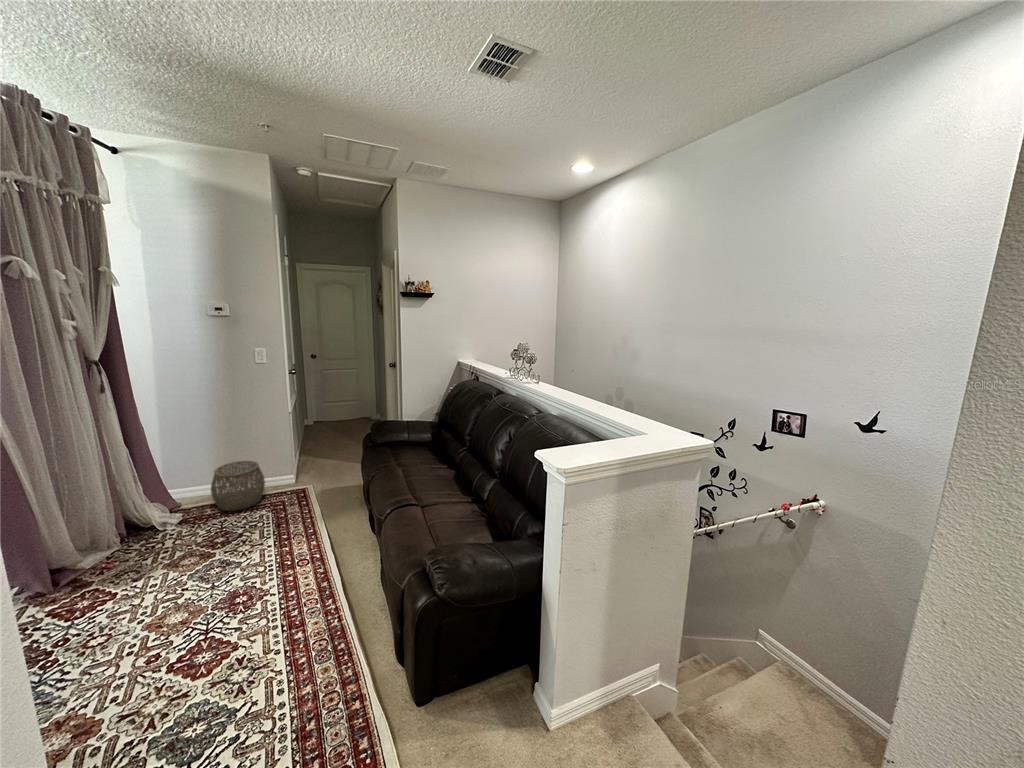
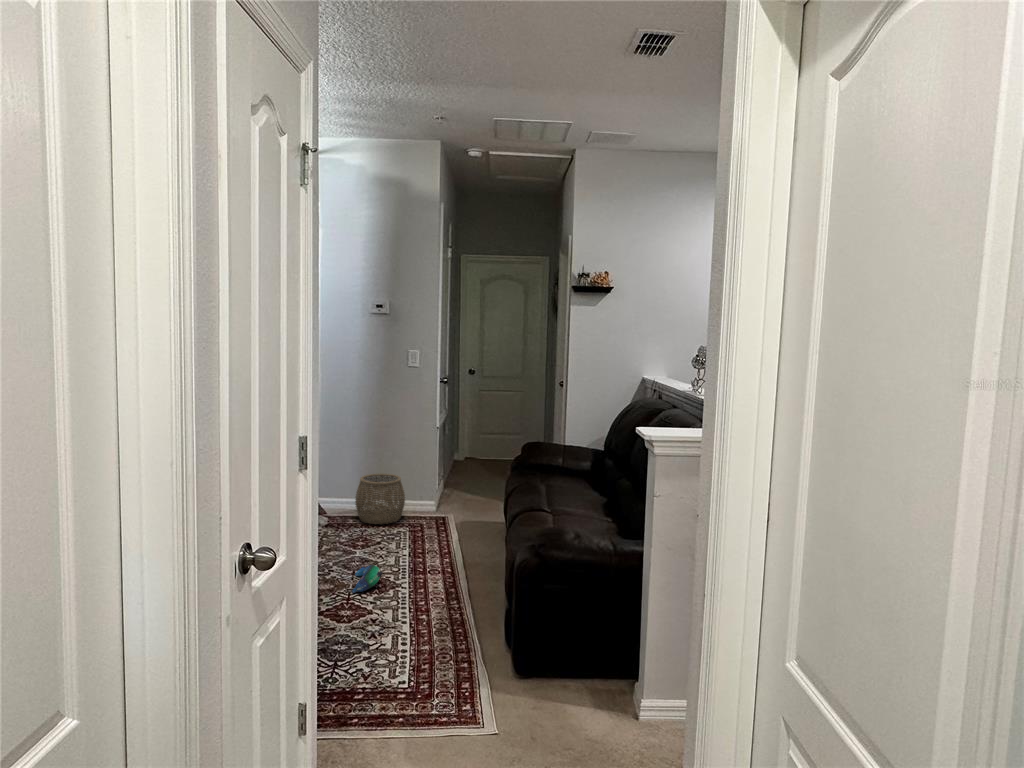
plush toy: none [211,578,247,622] -> present [352,565,383,593]

